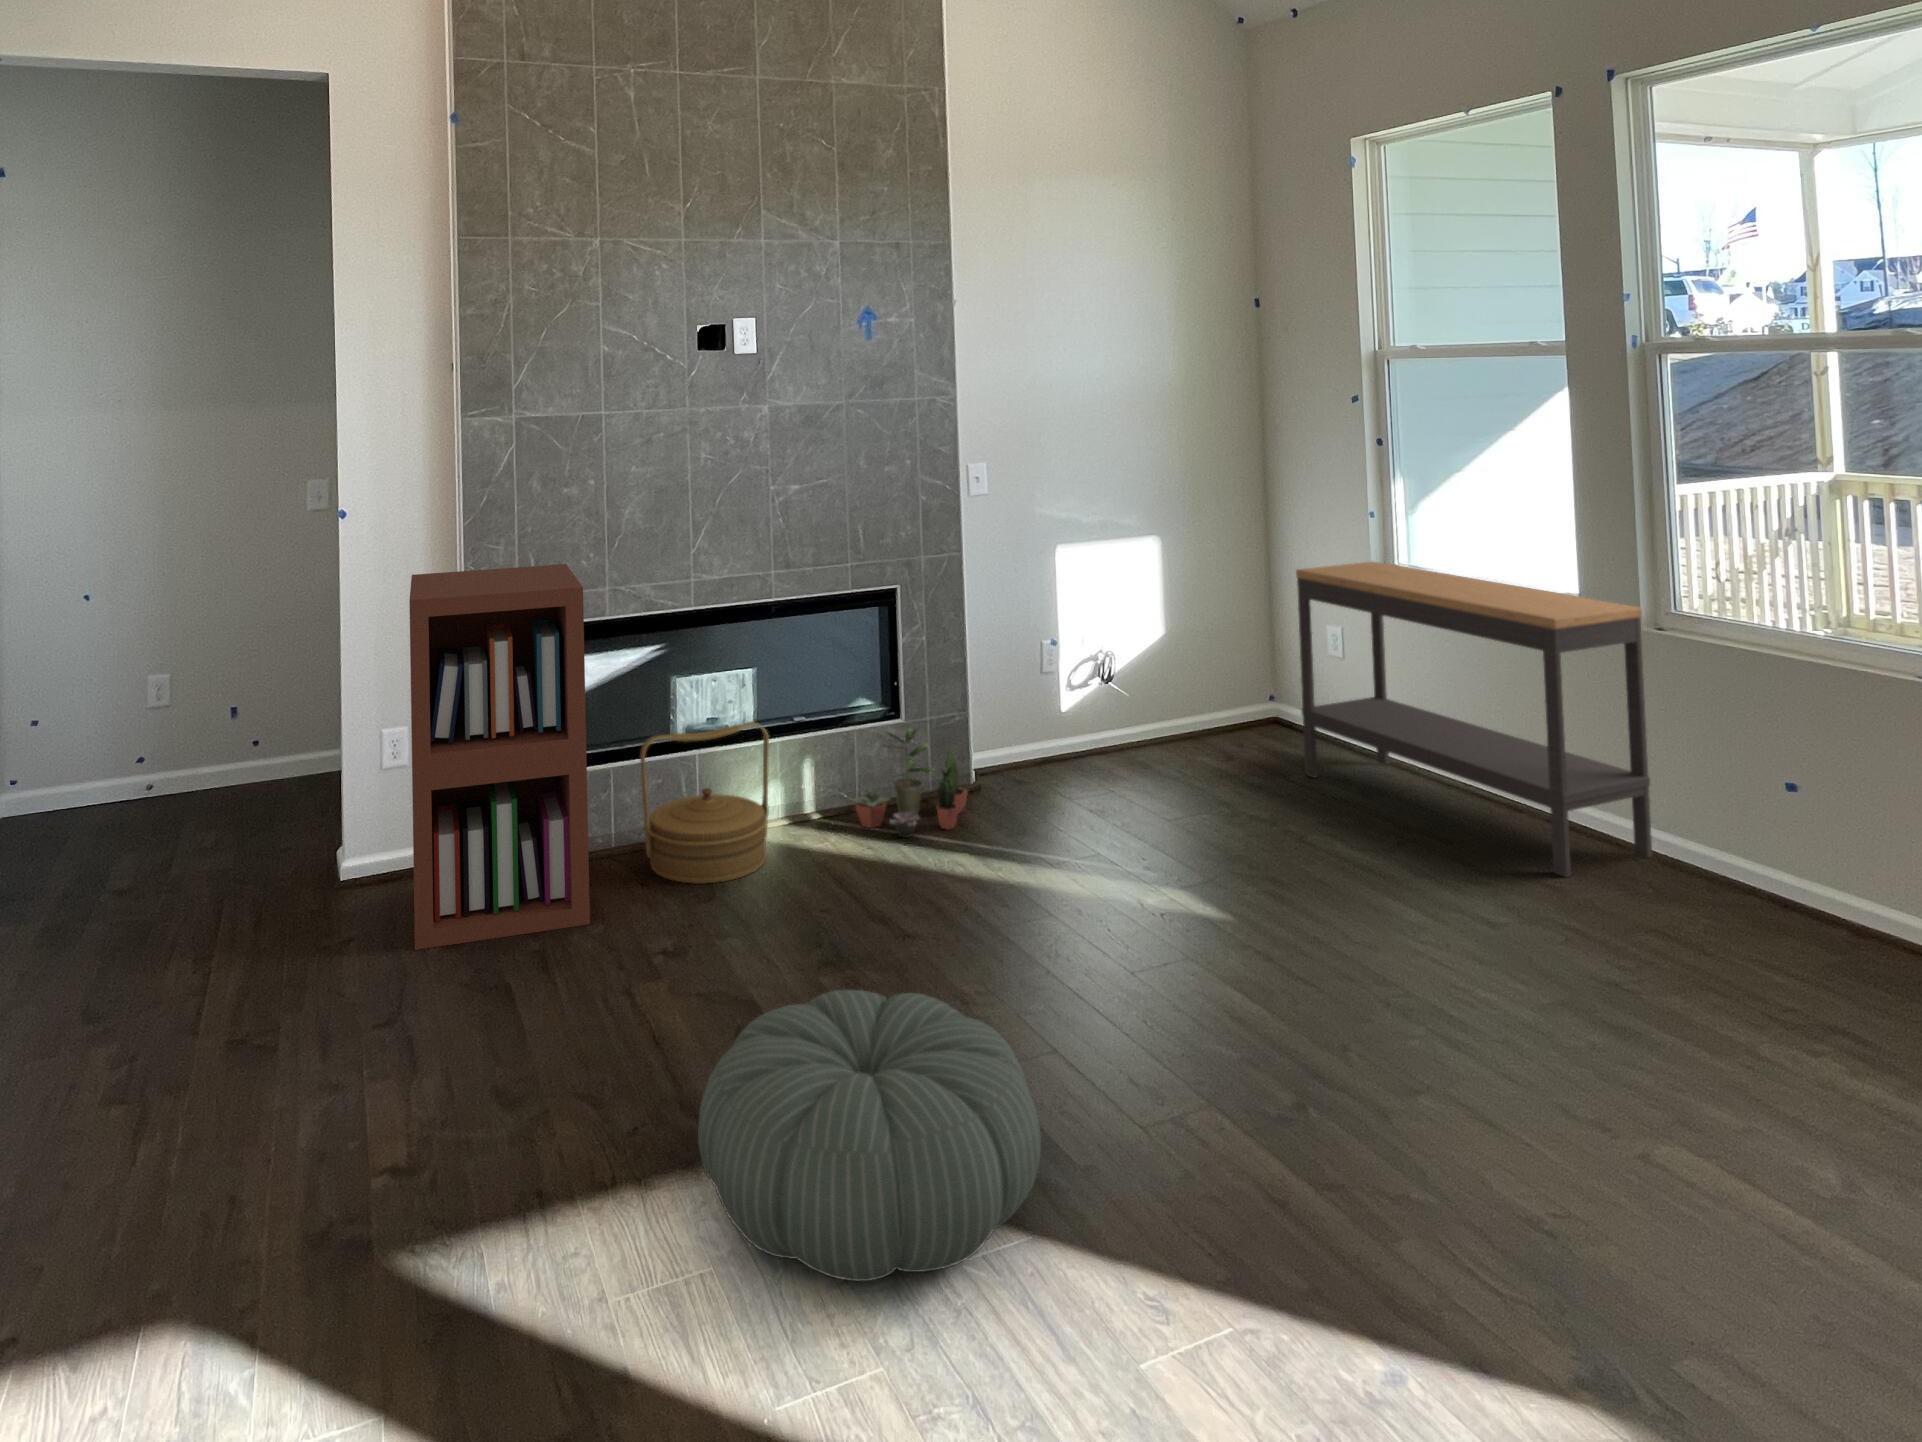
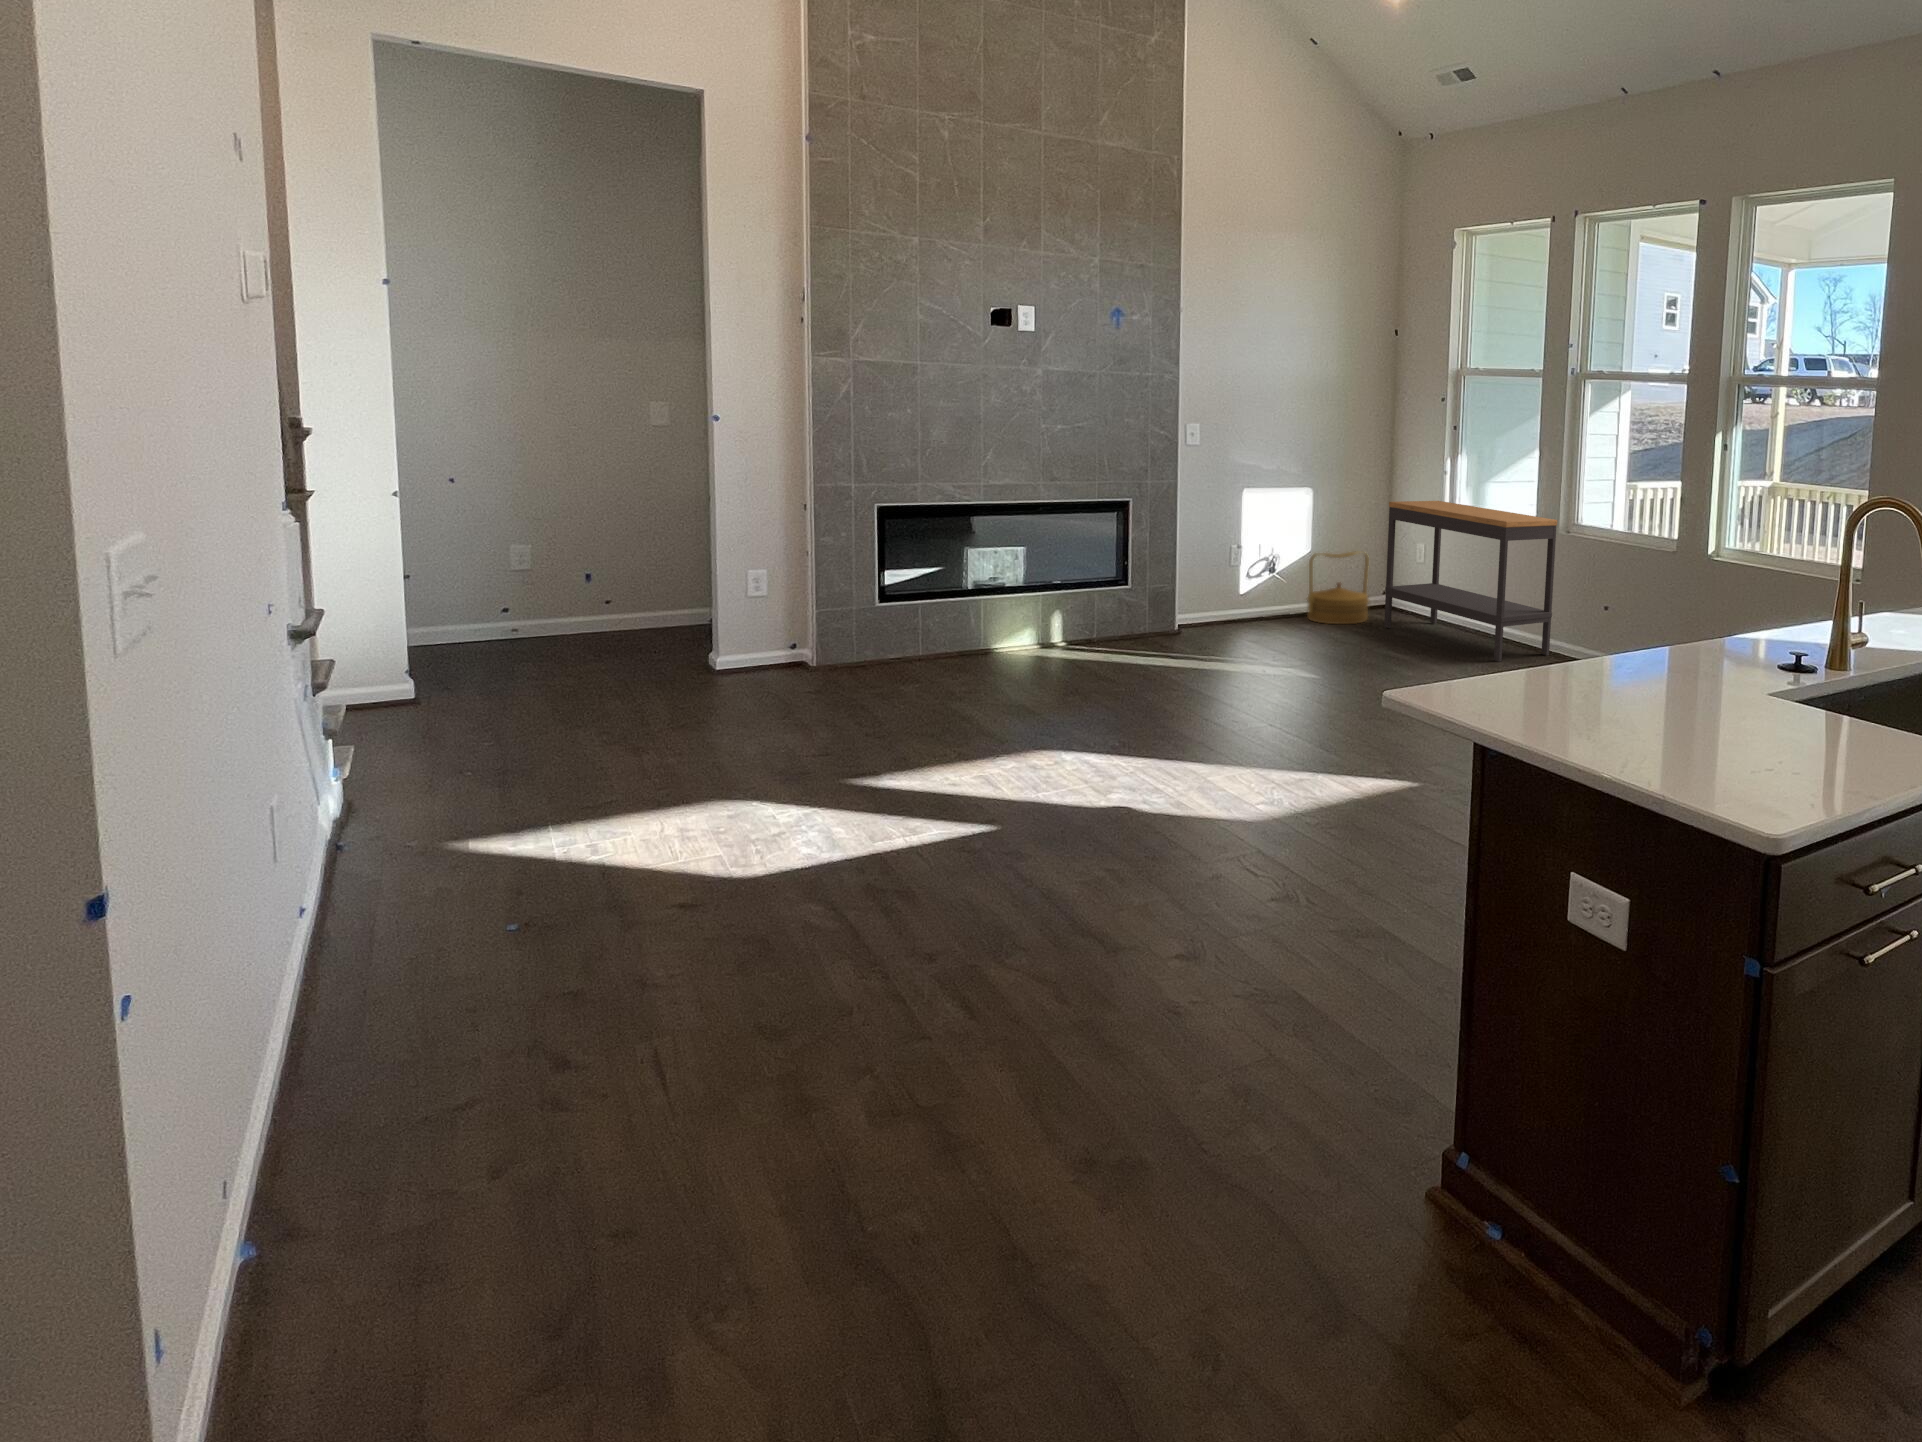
bookshelf: present [409,564,590,950] -> none [774,462,909,693]
woven basket: present [640,722,769,884] -> present [1307,551,1369,624]
potted plant: present [853,726,968,838] -> none [1087,585,1167,650]
pouf: present [698,990,1041,1281] -> none [992,669,1173,770]

